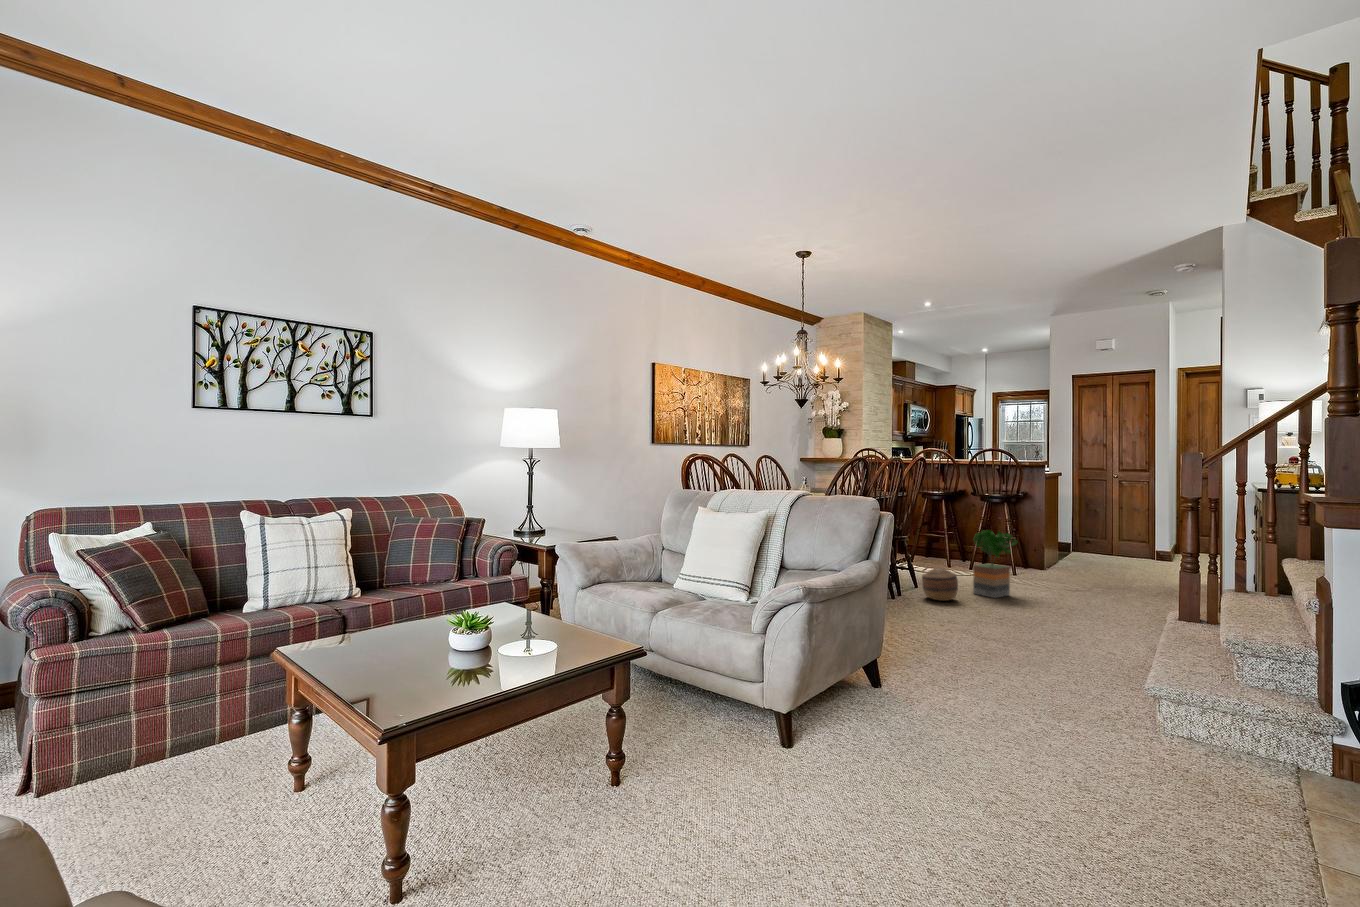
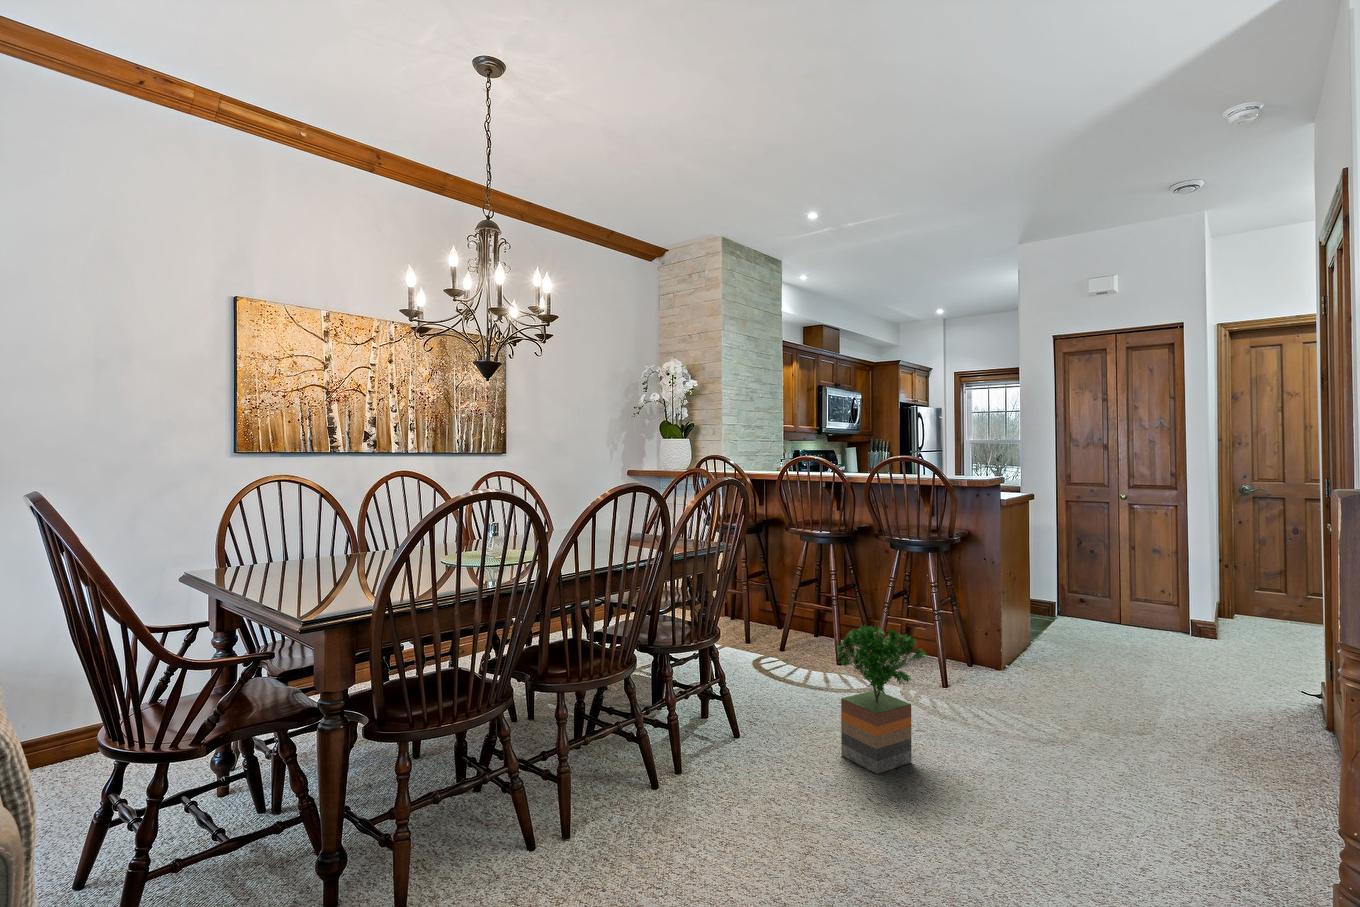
basket: present [922,568,958,601] -> none [724,715,795,791]

